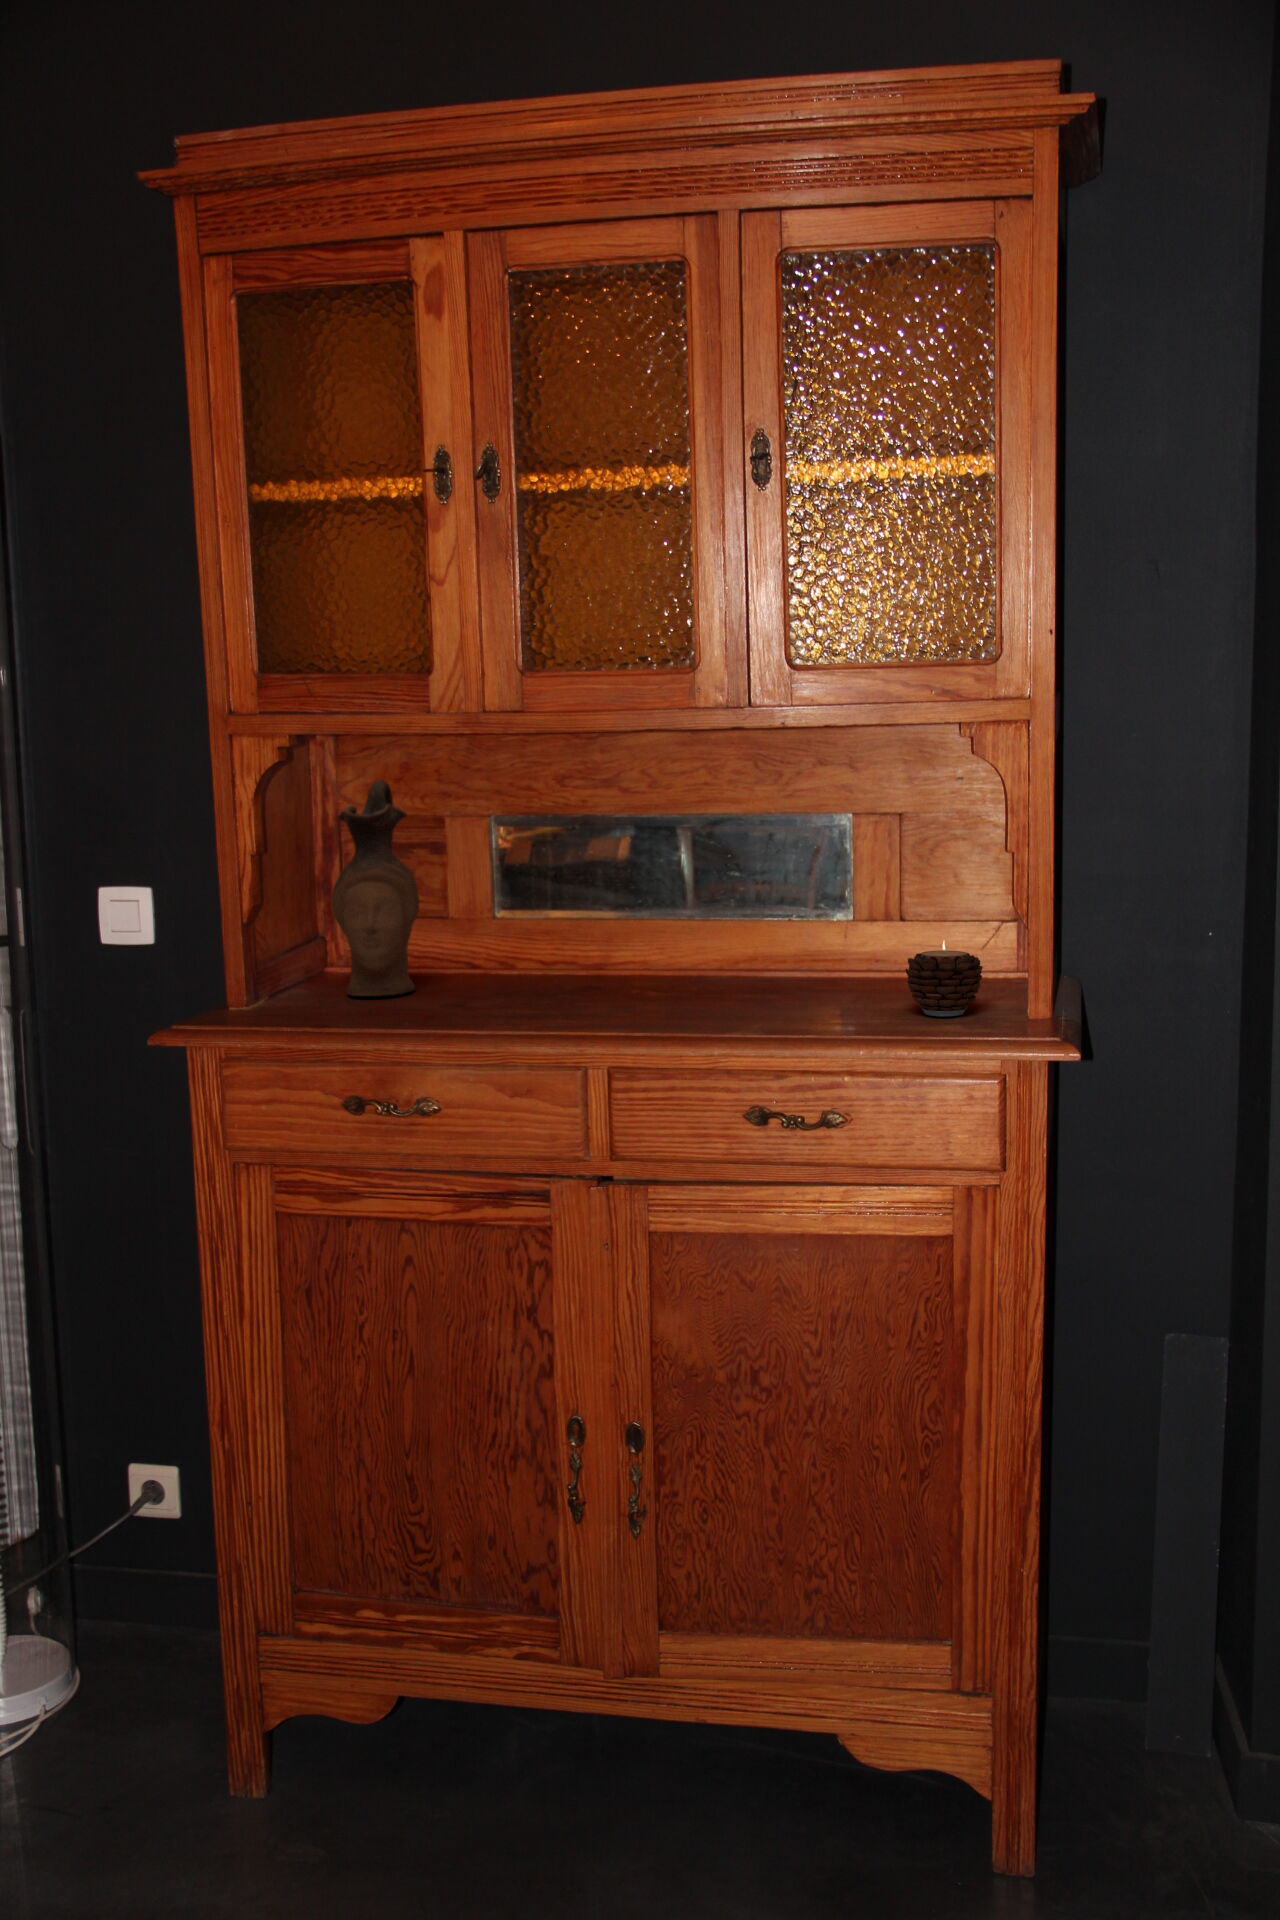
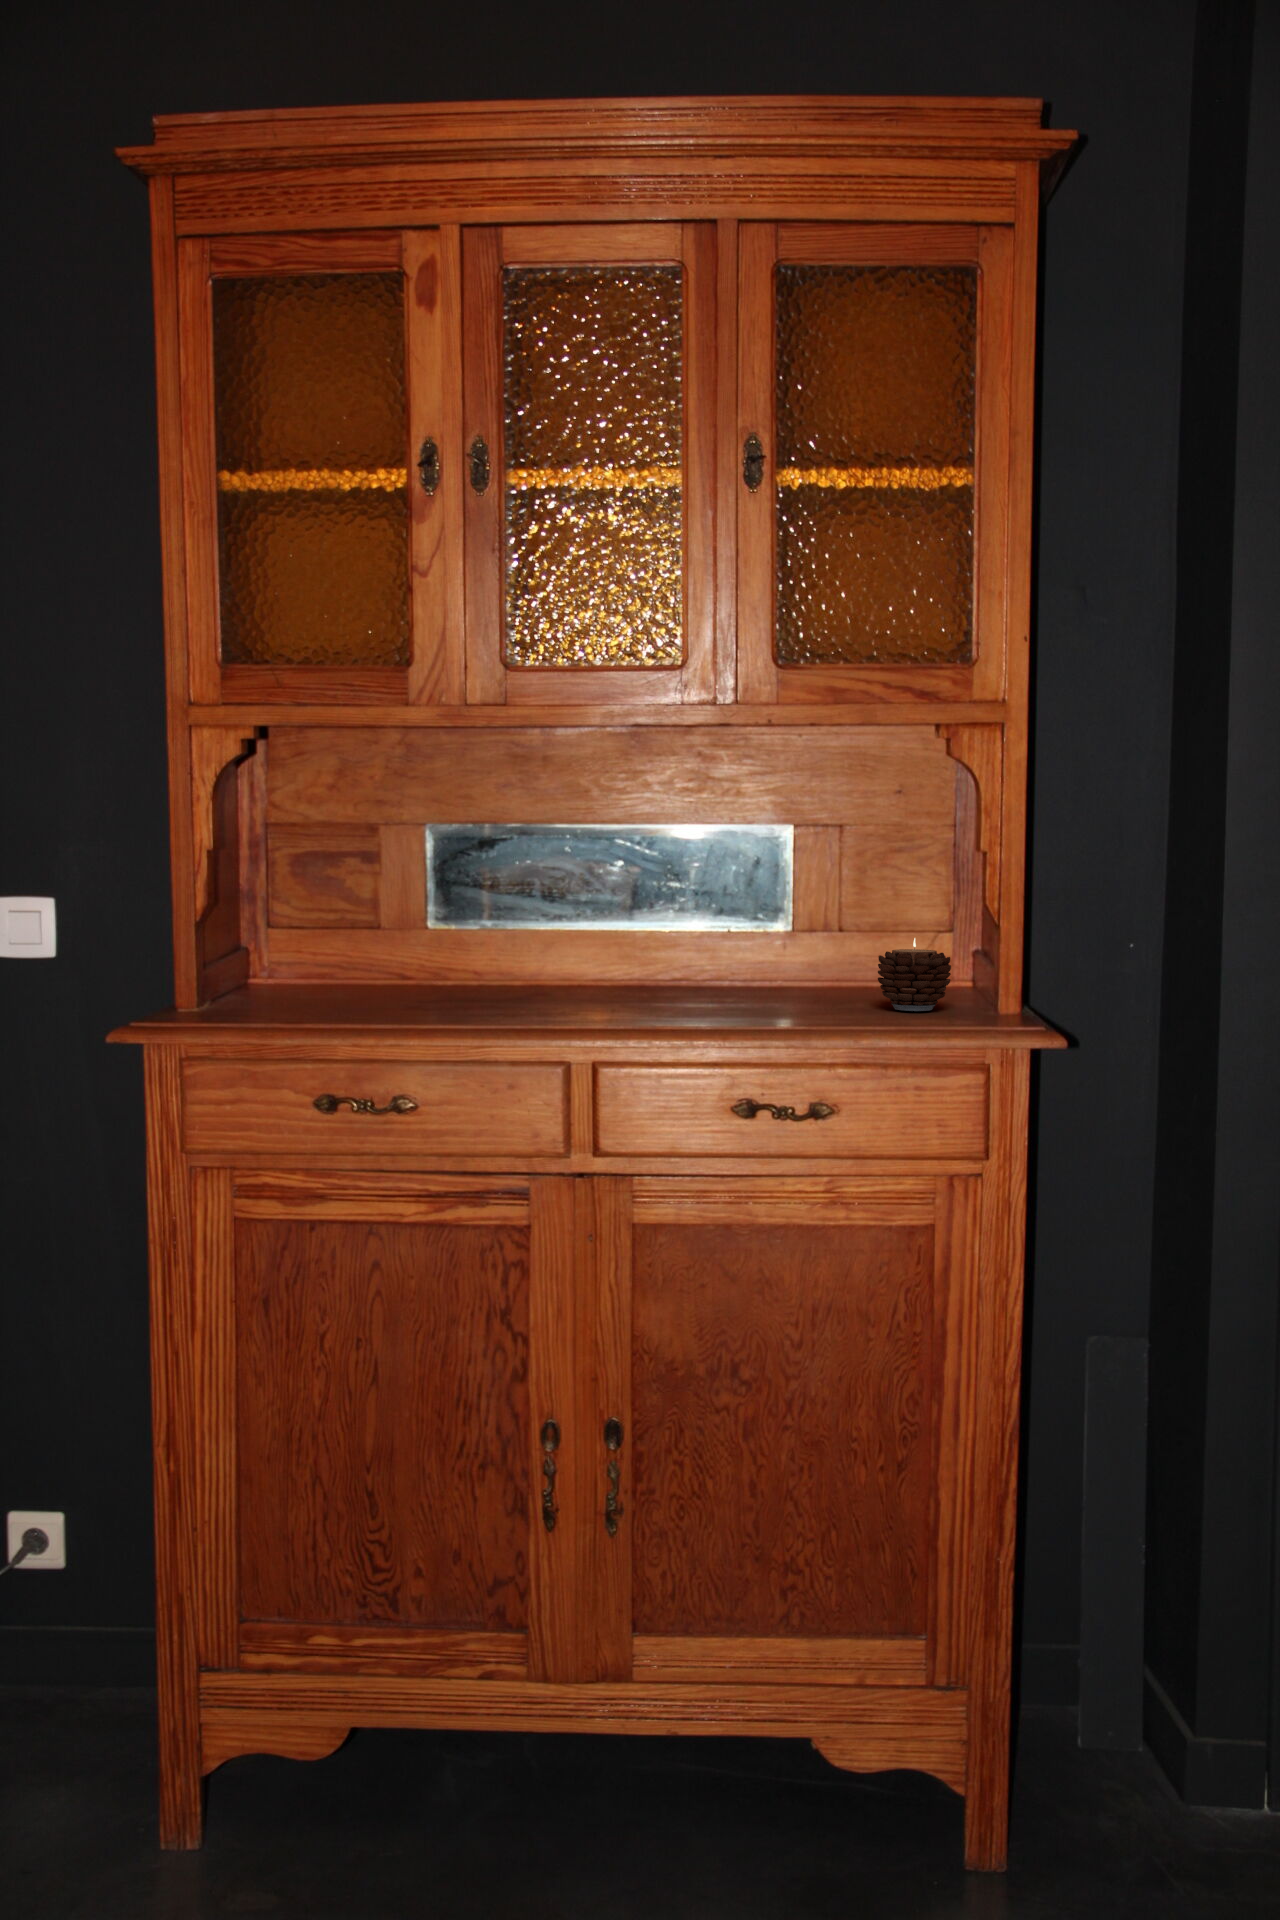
ceramic pitcher: present [331,779,419,996] -> none [286,783,377,997]

